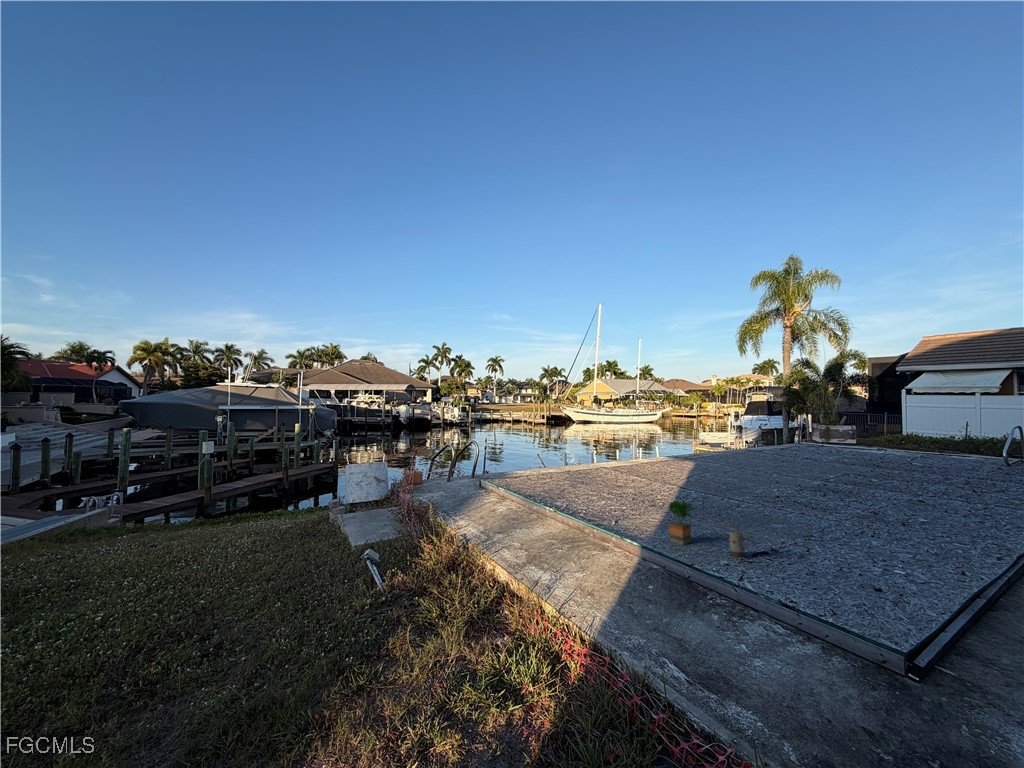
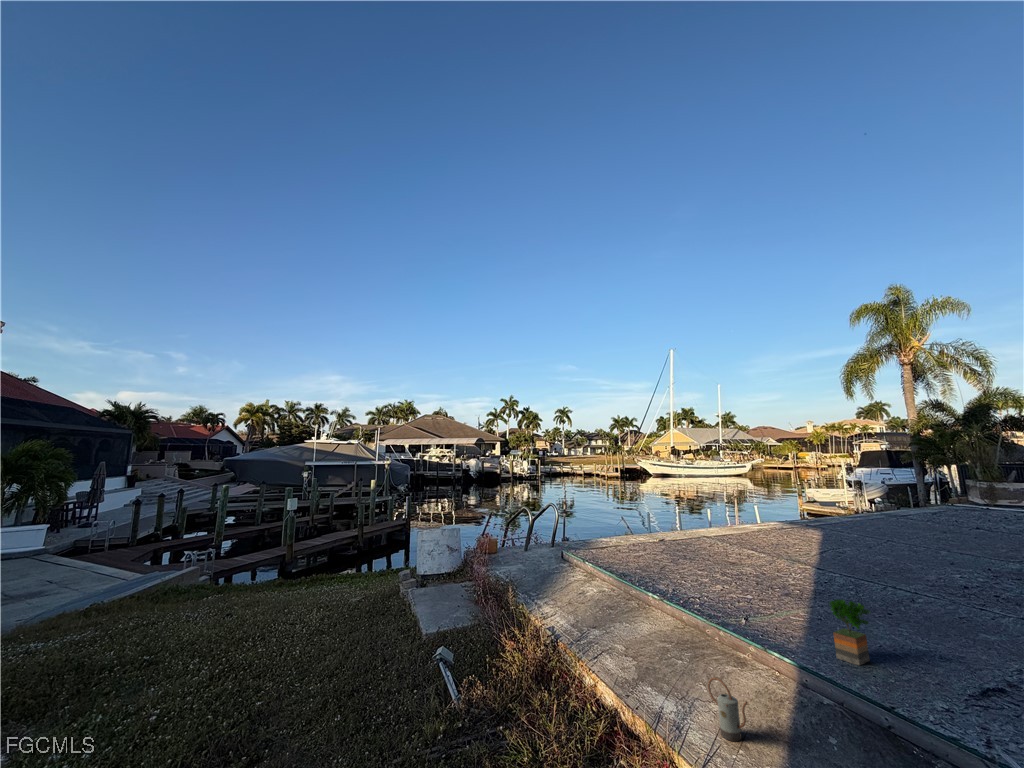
watering can: present [722,522,750,557] -> present [708,678,748,741]

